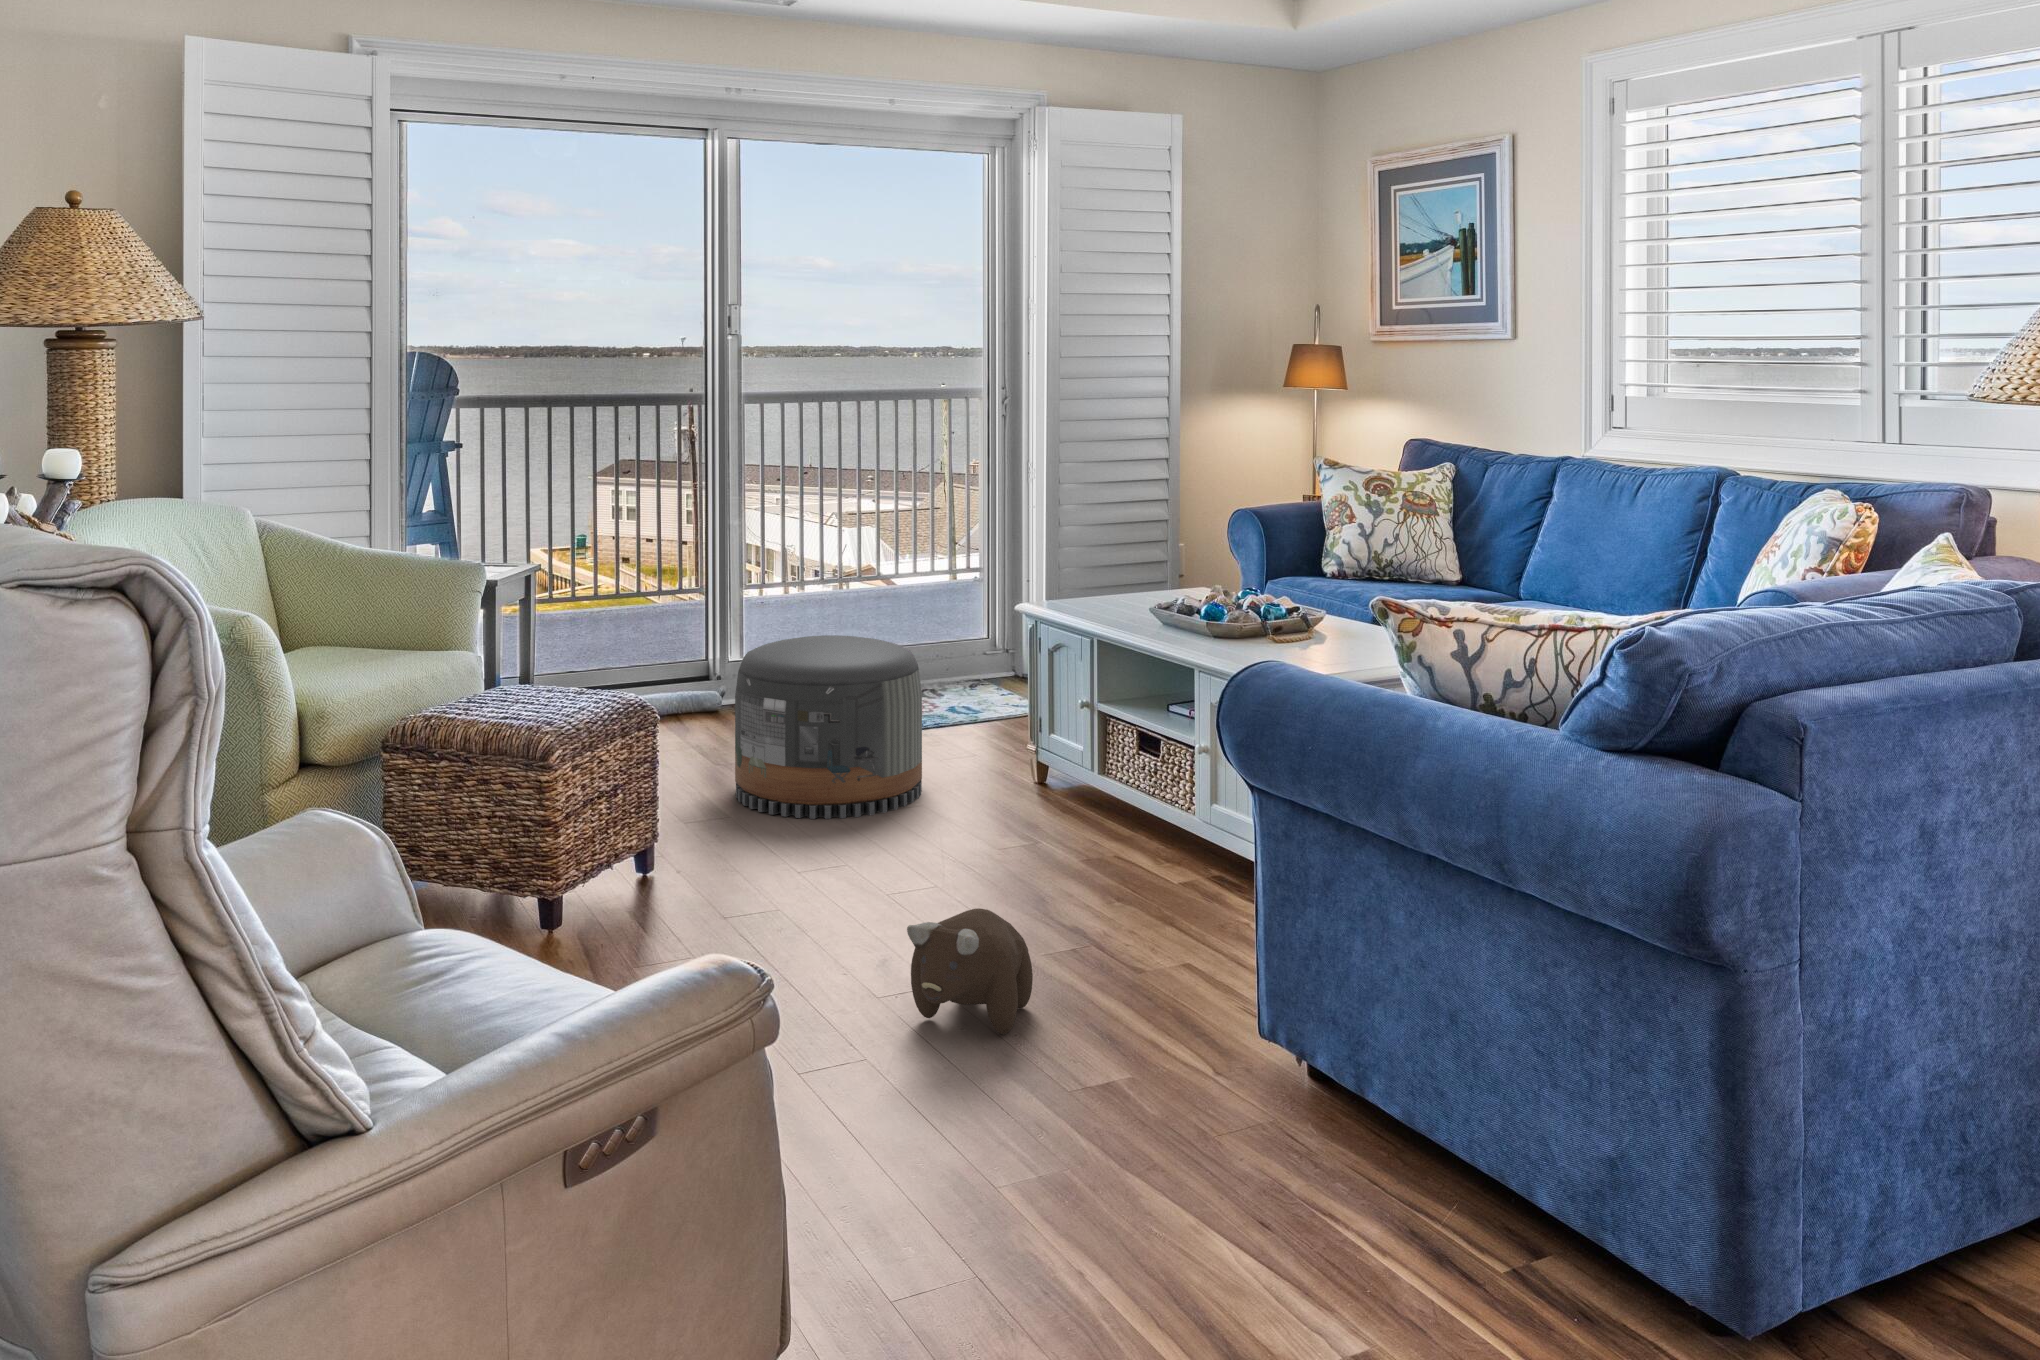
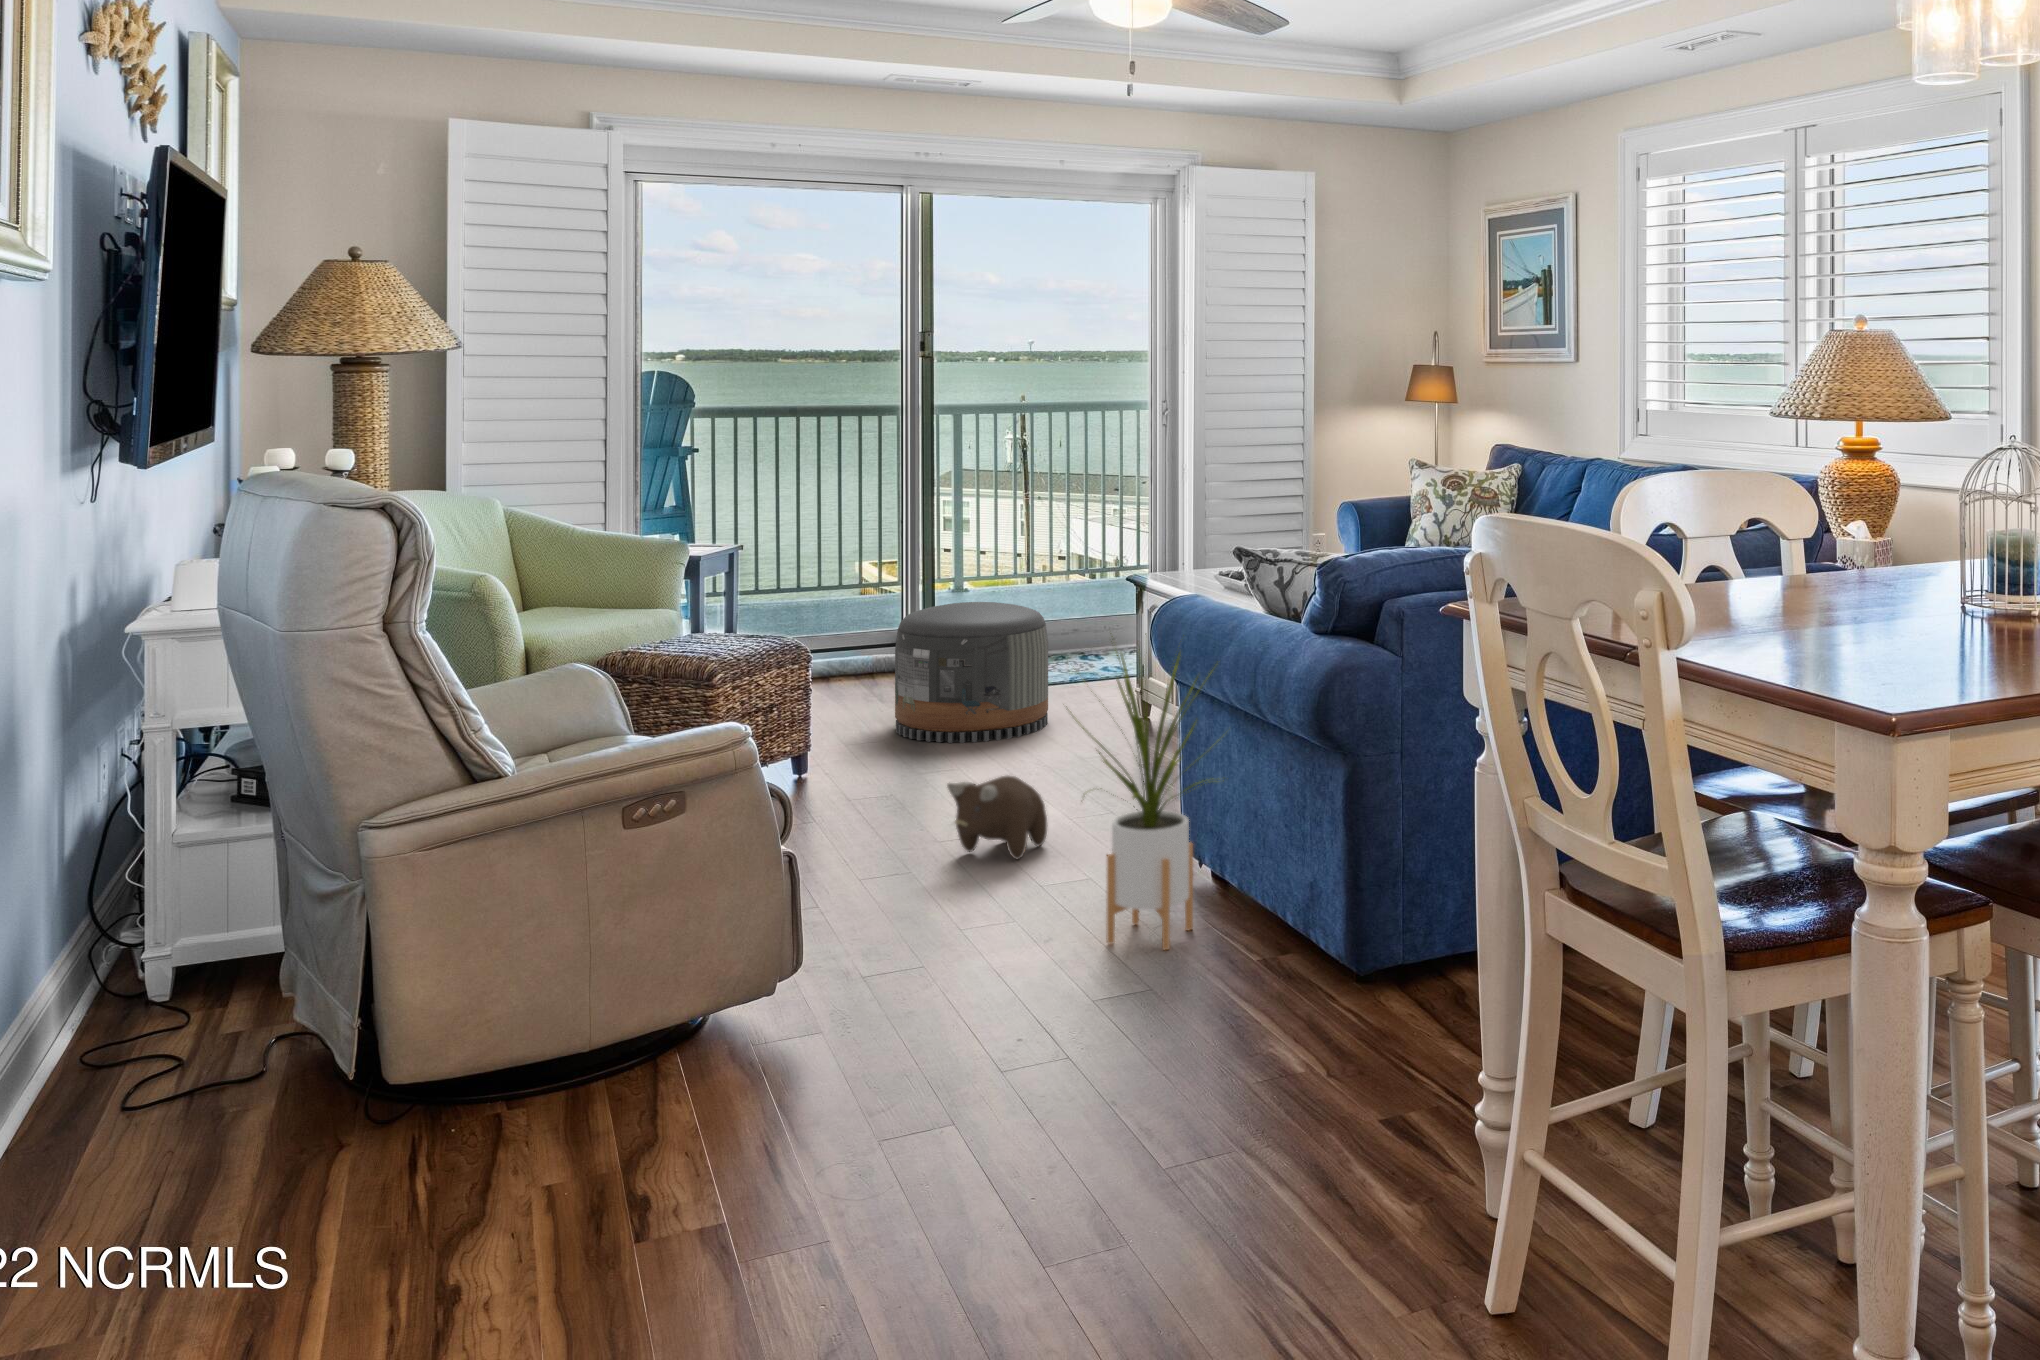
house plant: none [1151,724,1433,1247] -> present [1066,634,1224,950]

